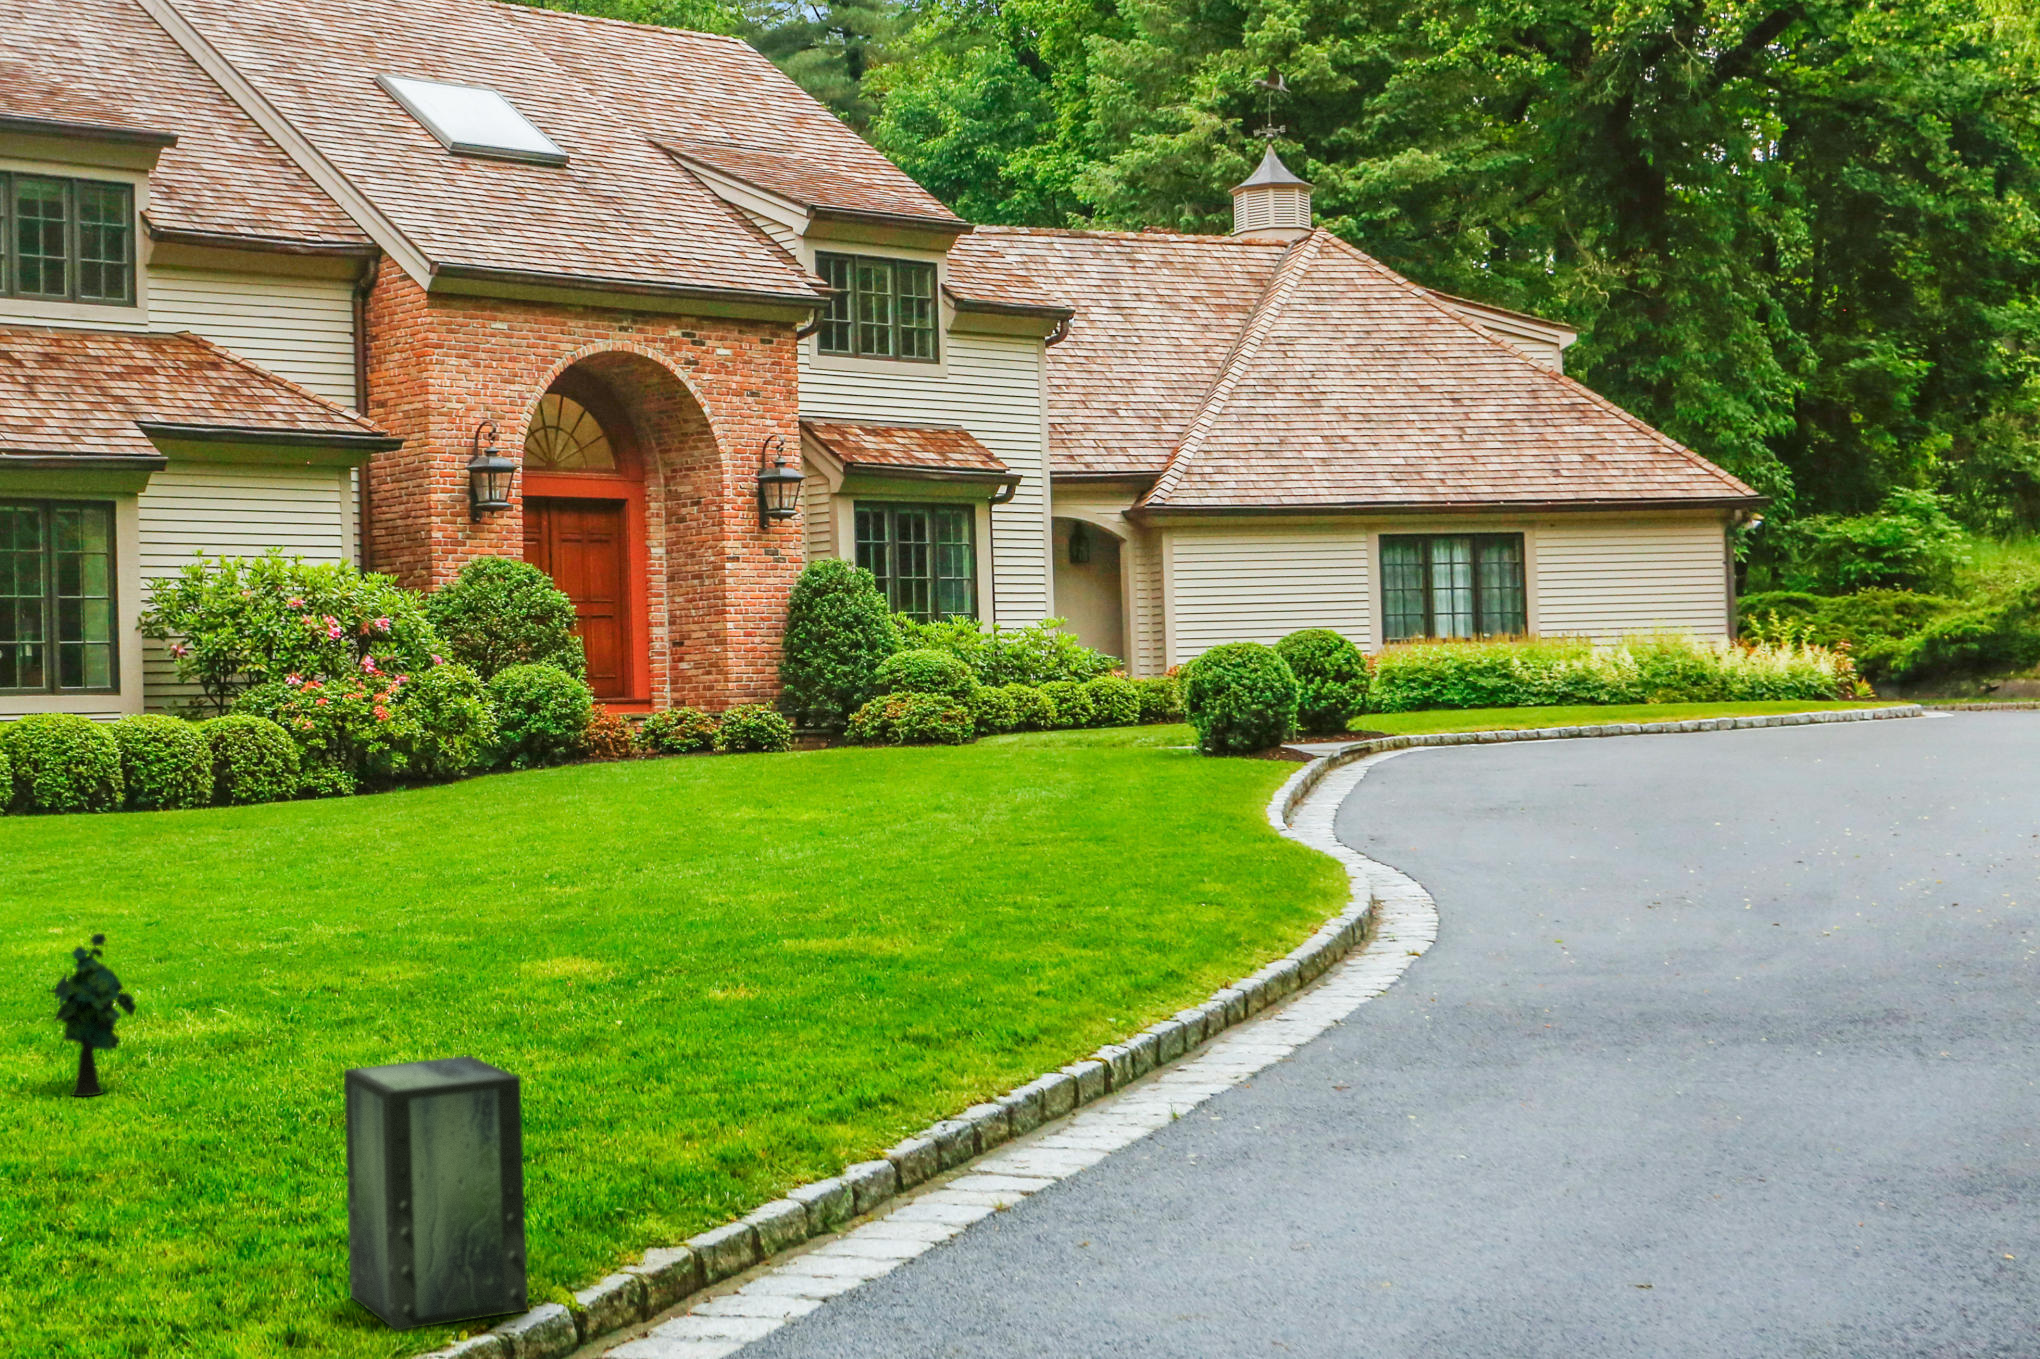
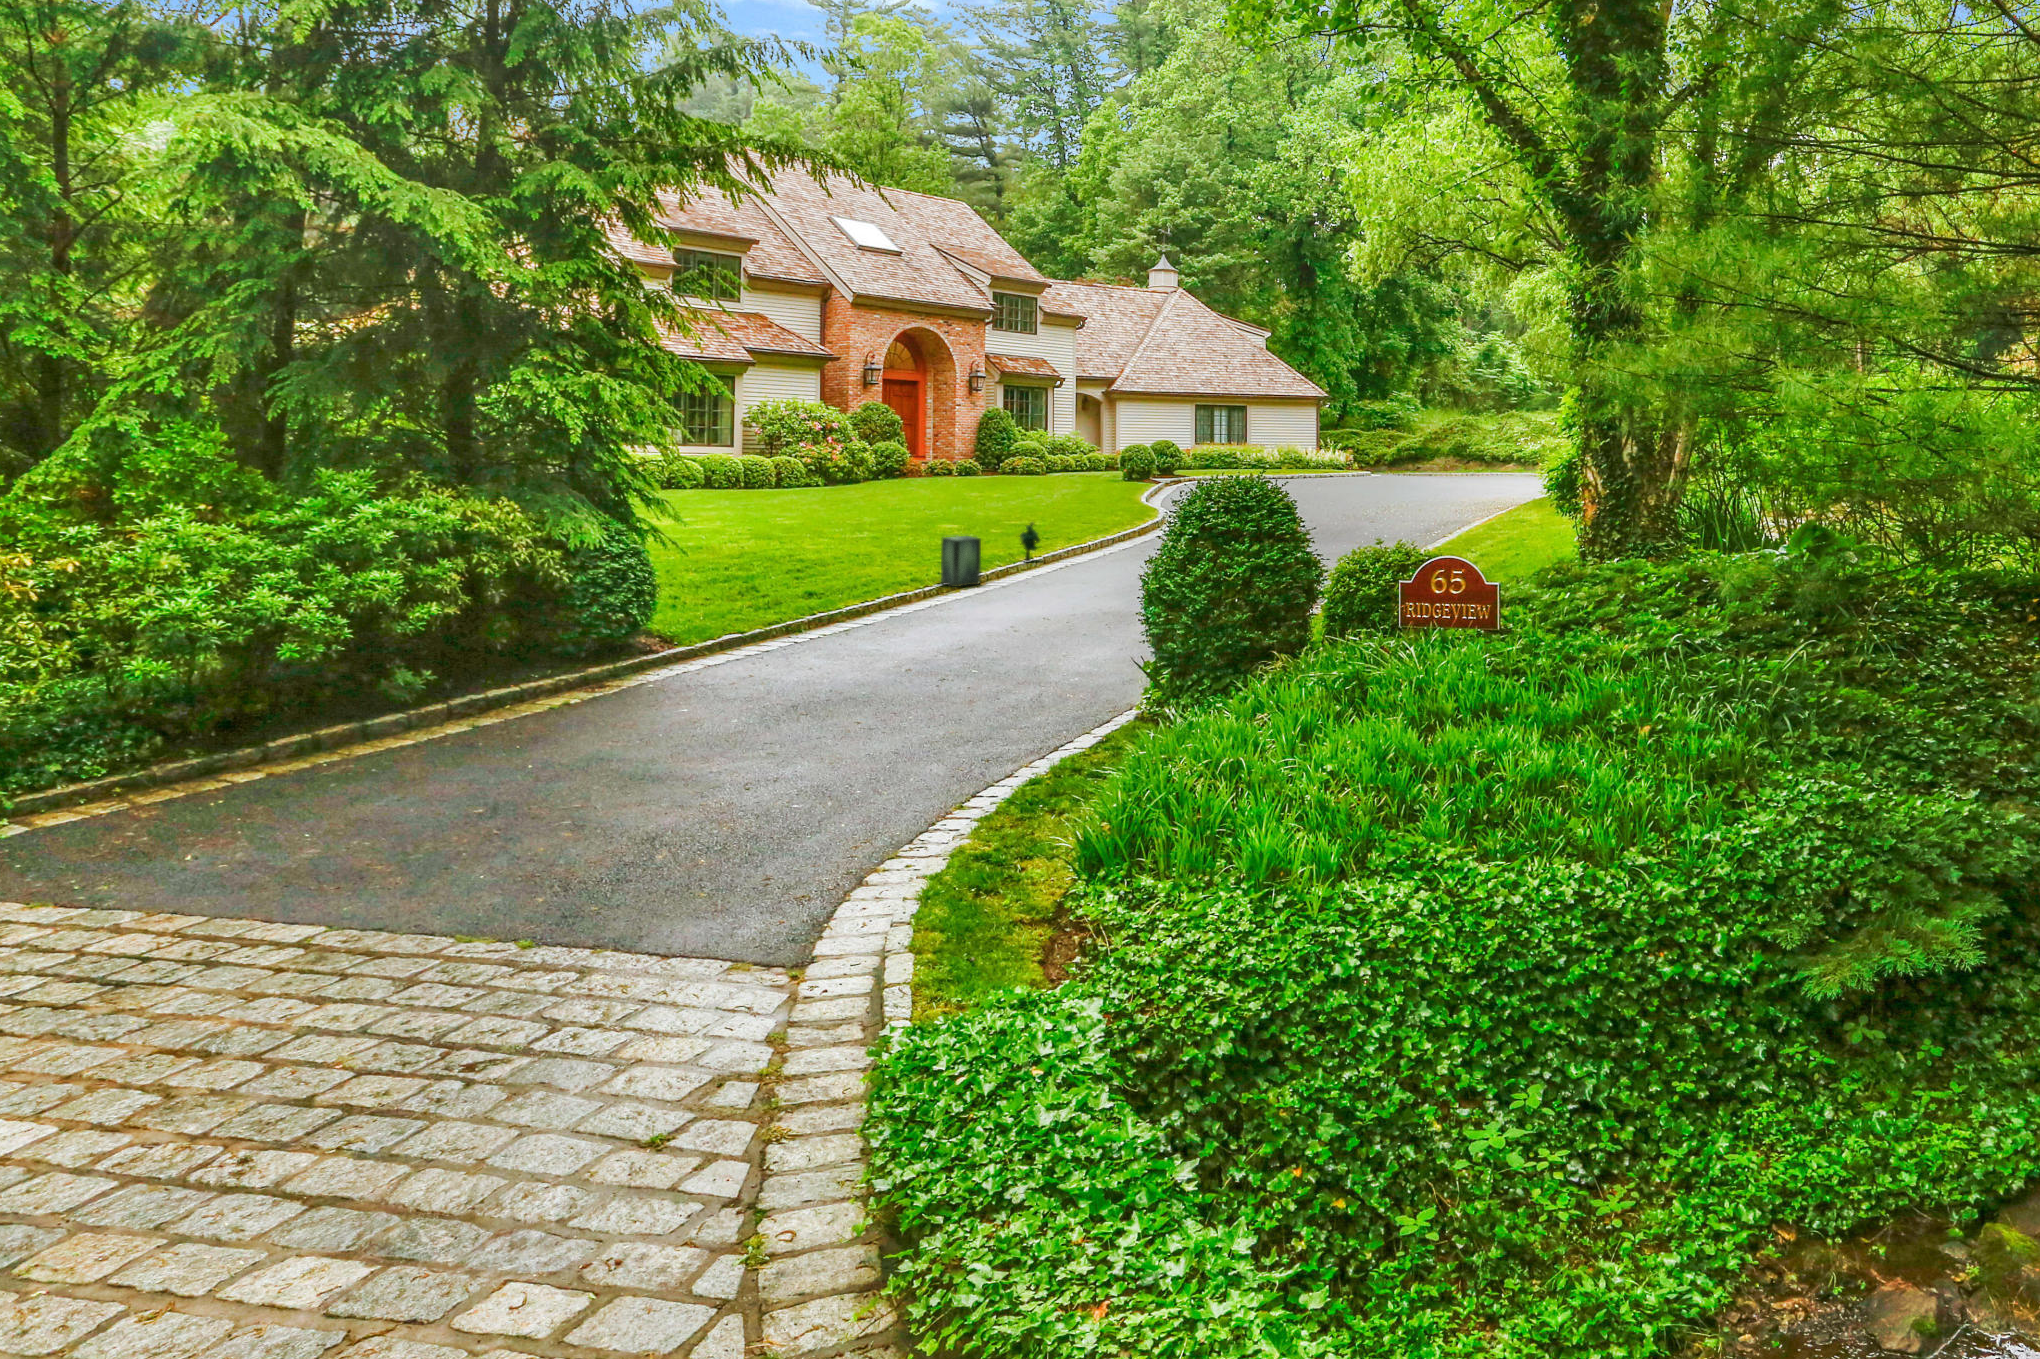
decorative plant: present [50,934,136,1096] -> present [1020,522,1040,562]

